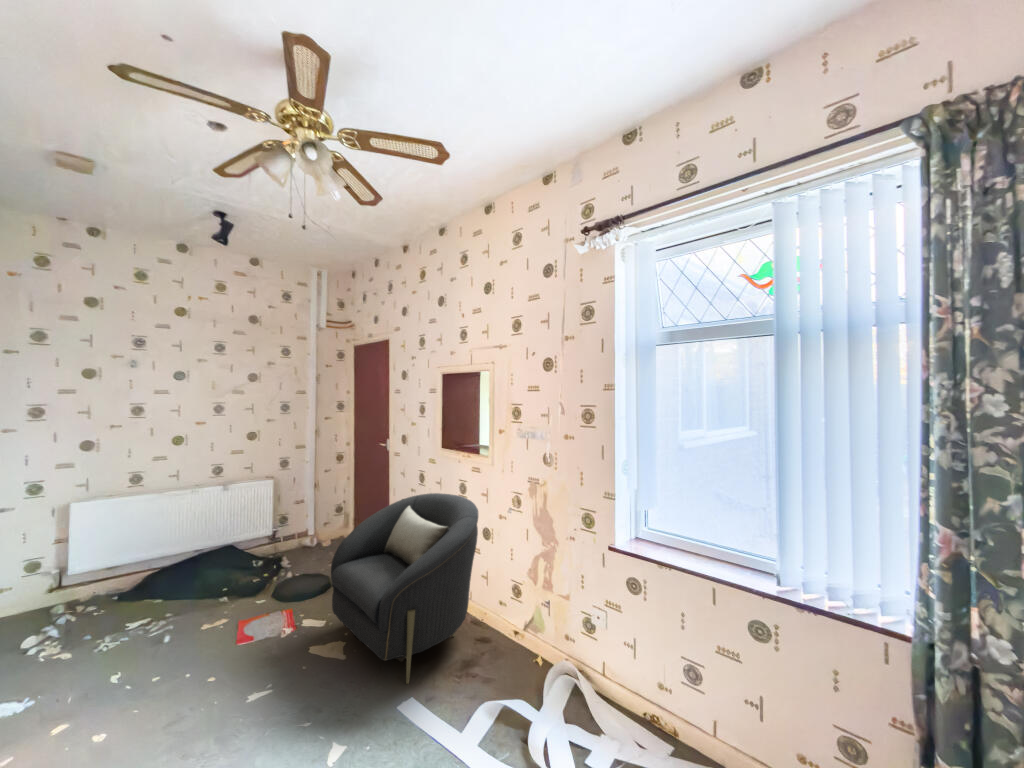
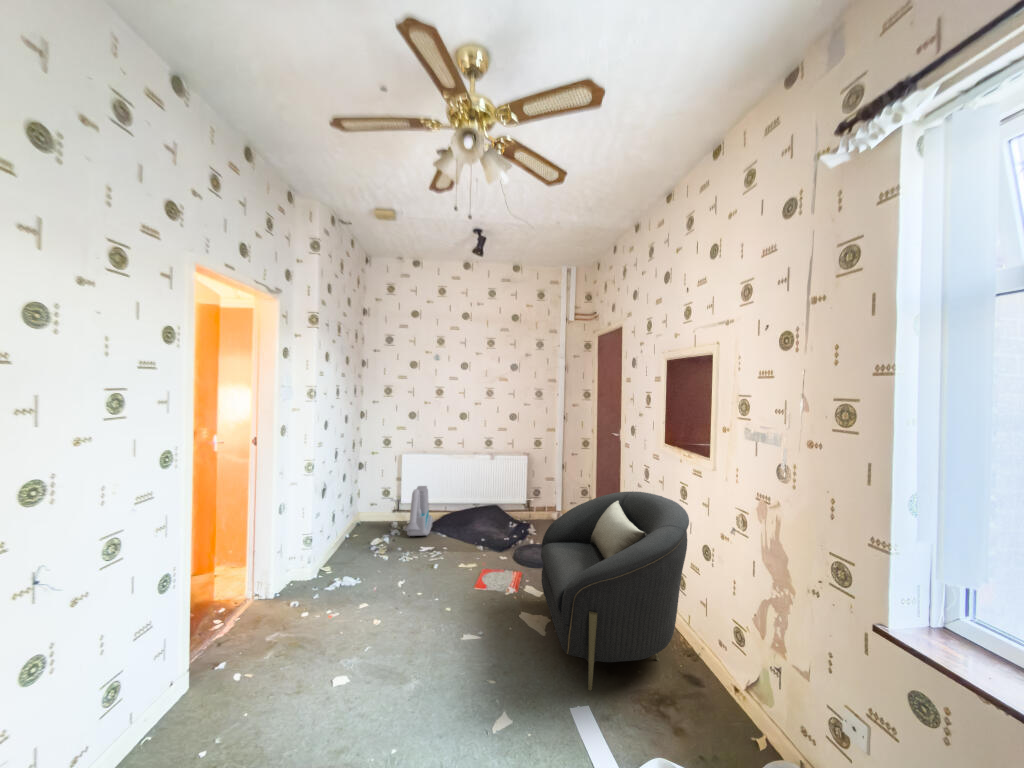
vacuum cleaner: none [78,541,123,623] -> present [404,486,432,536]

